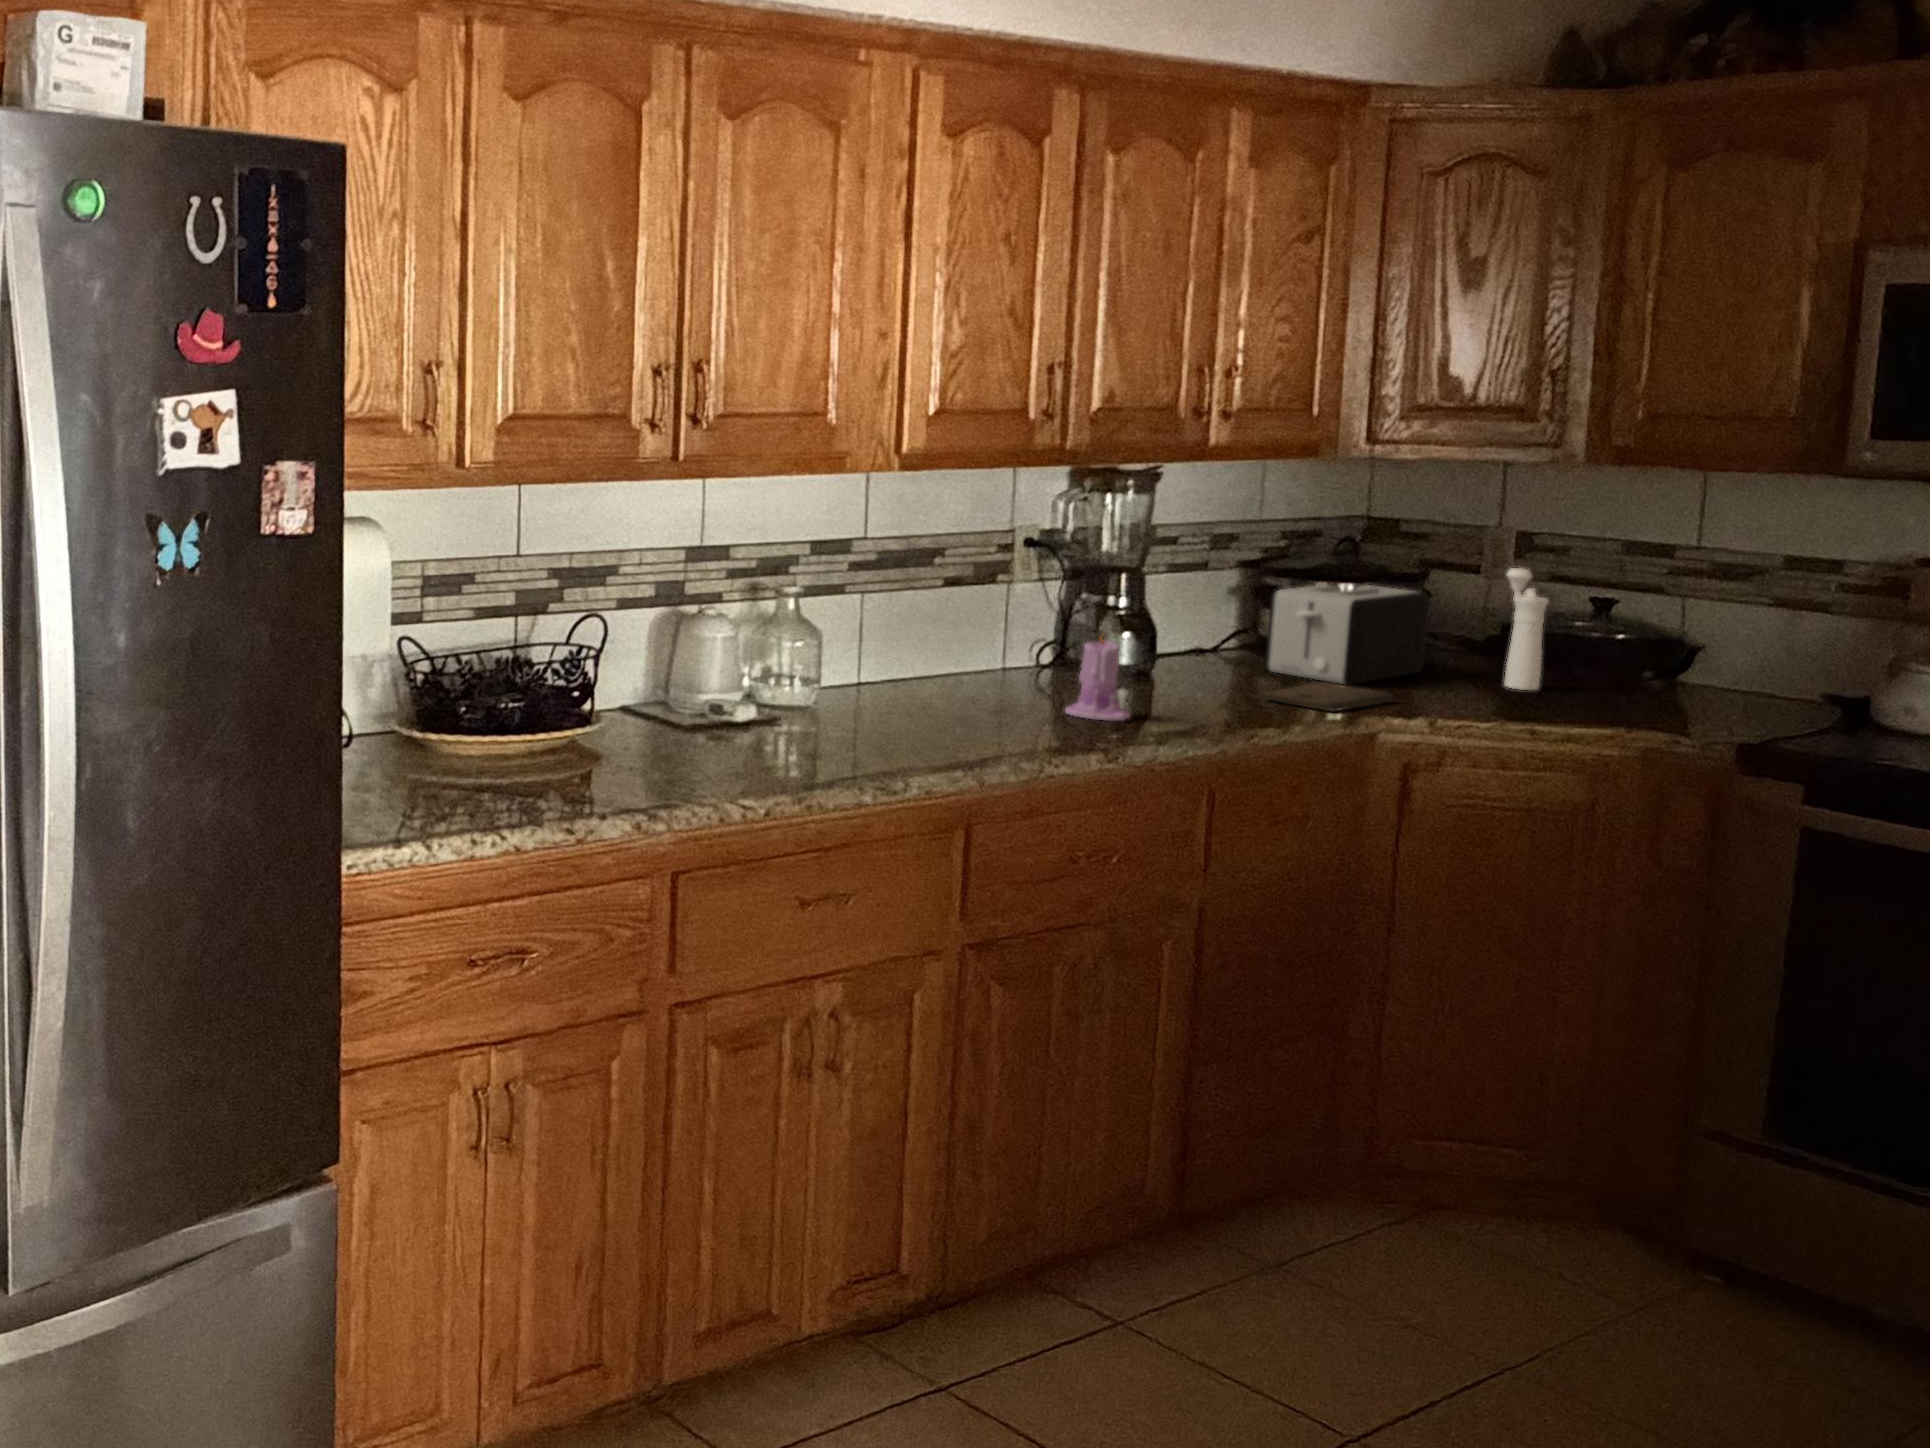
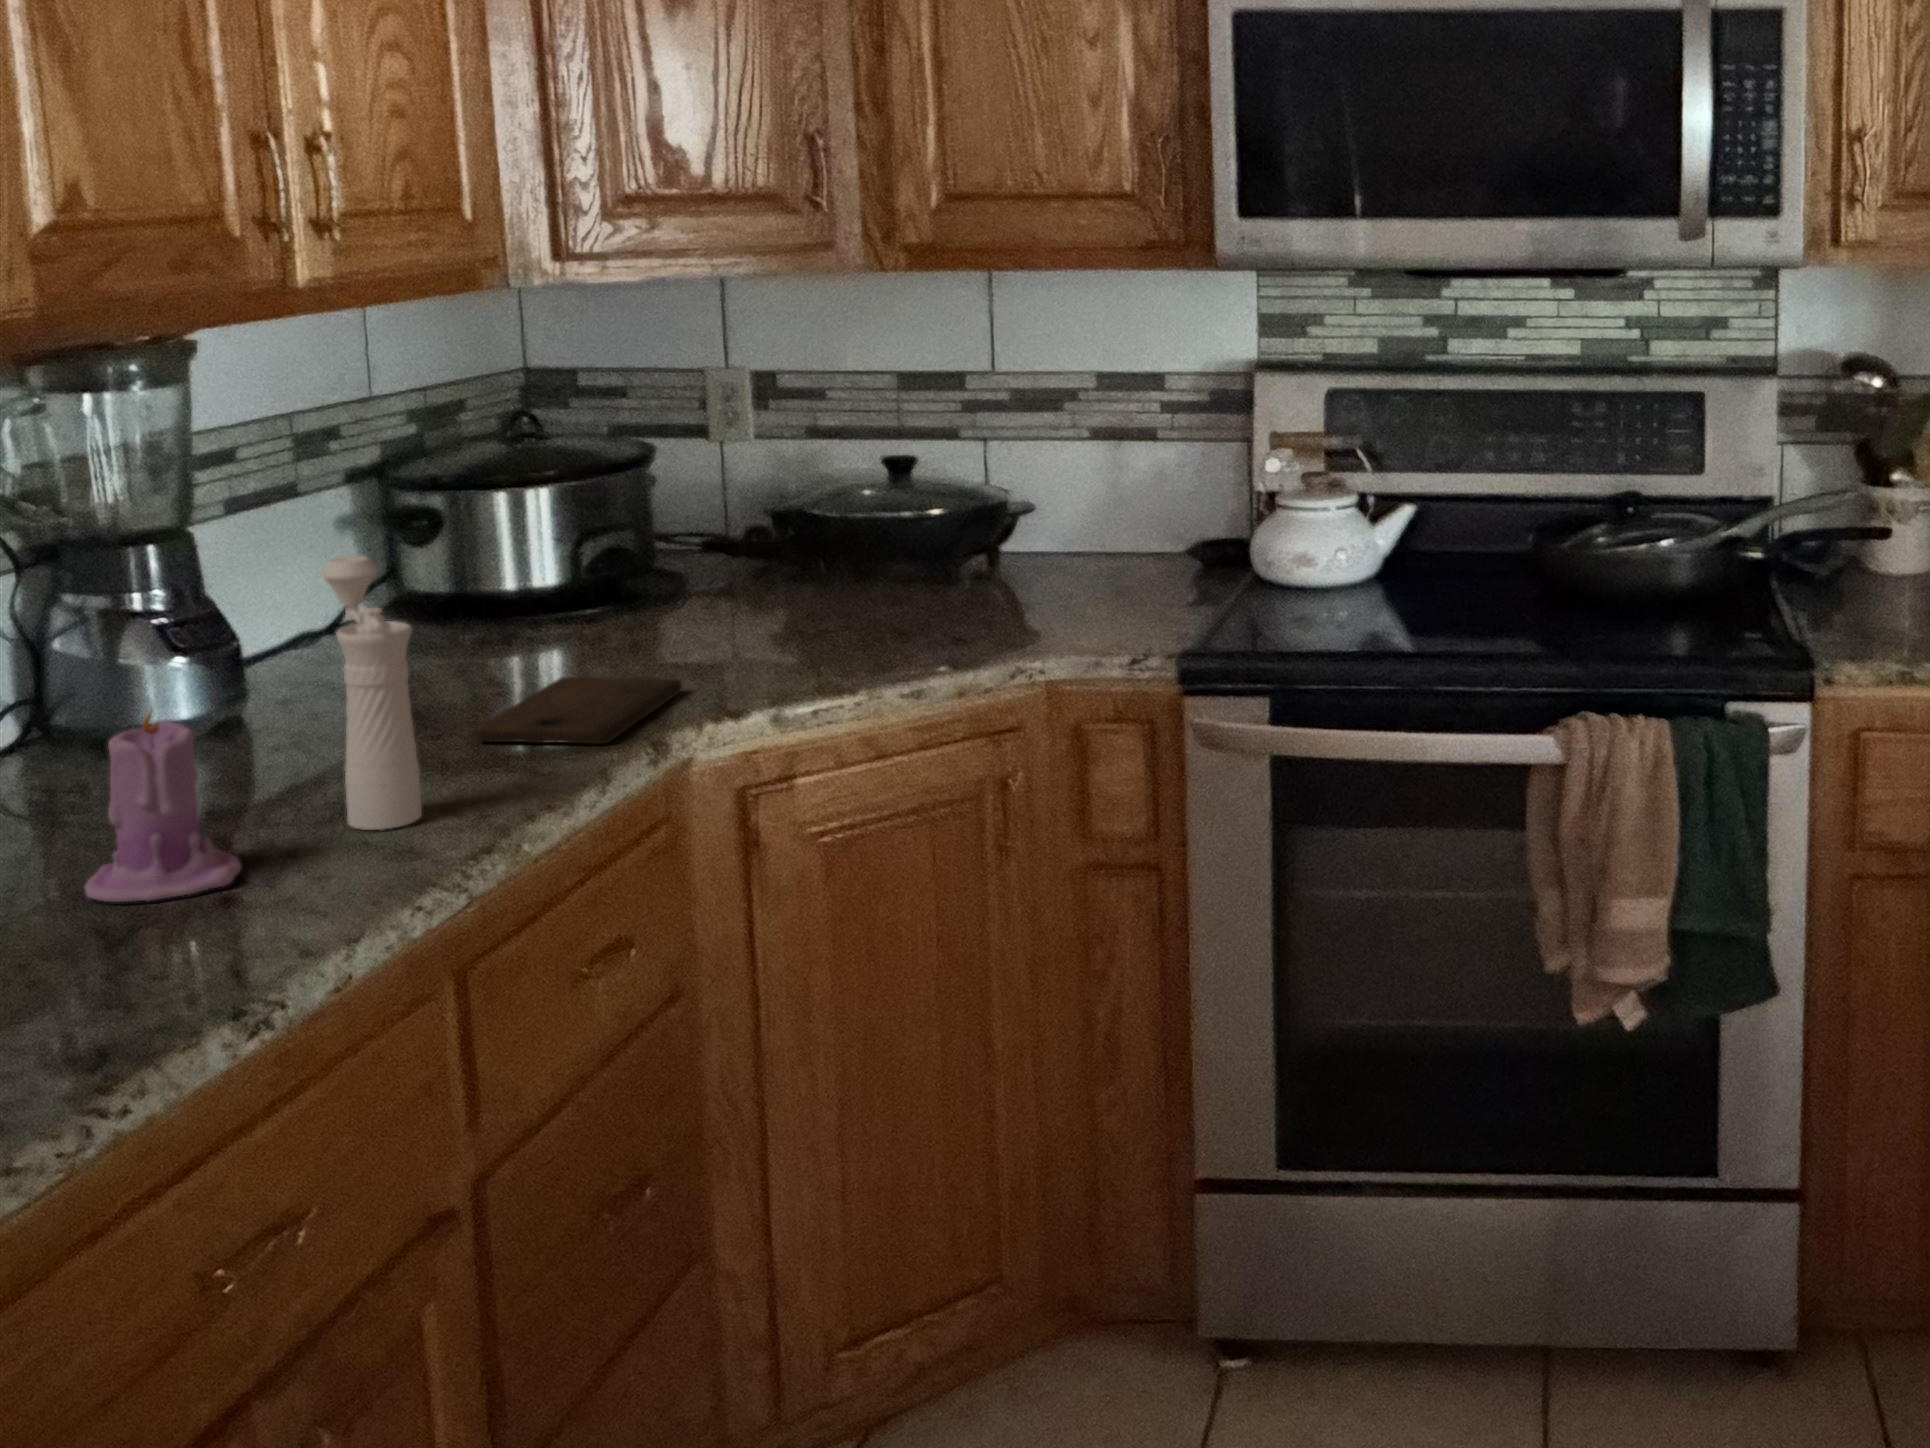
pepper mill: present [1504,568,1548,690] -> present [321,556,422,830]
toaster: present [1265,585,1429,685] -> none [435,487,683,669]

